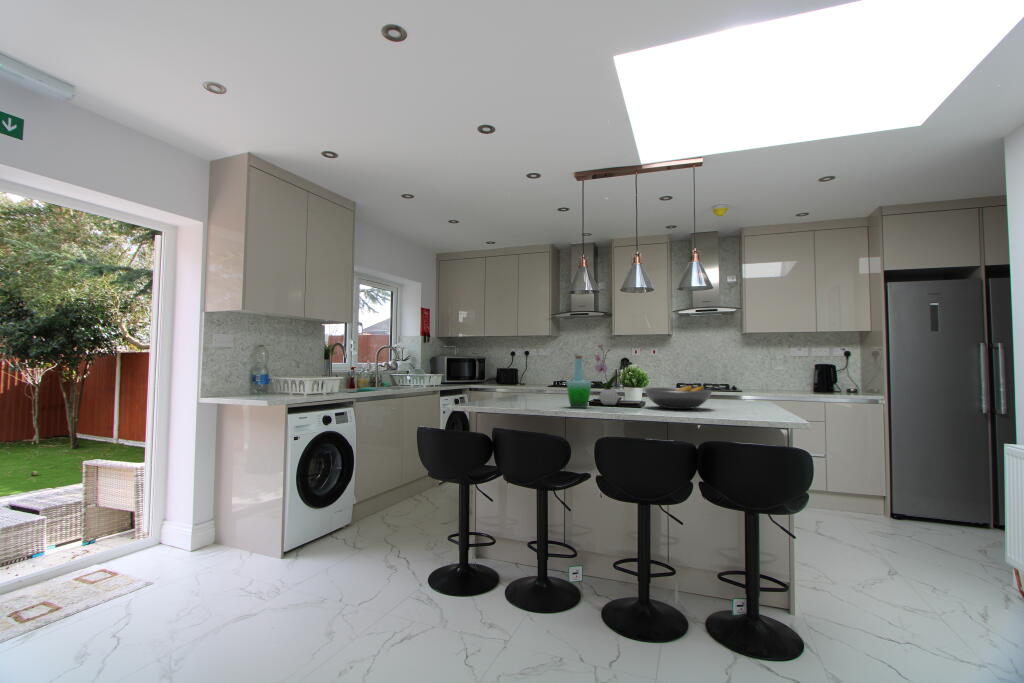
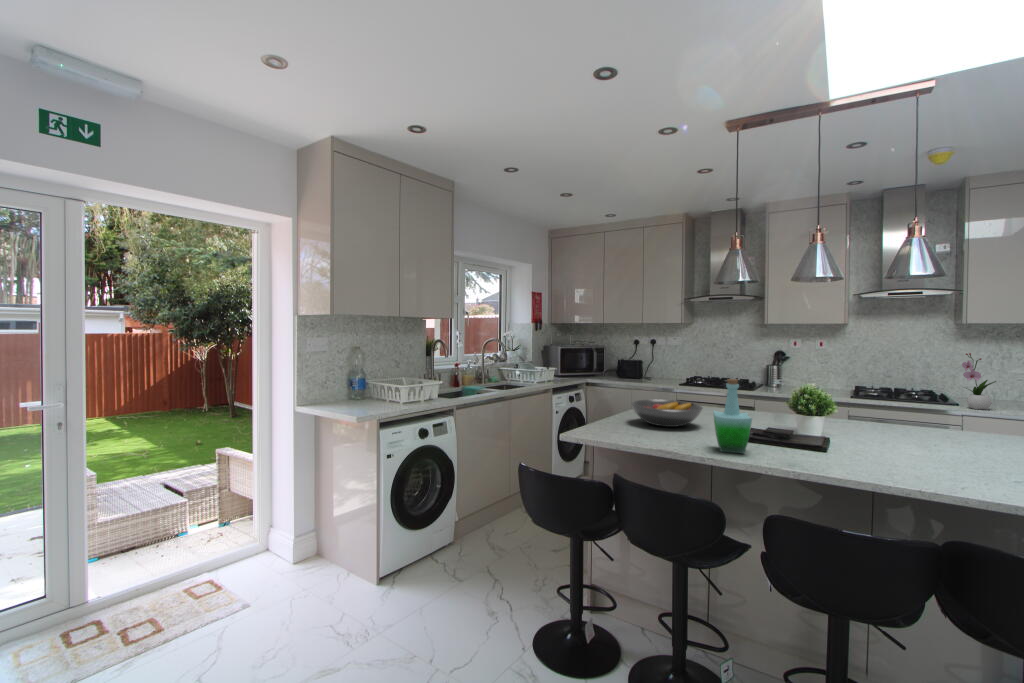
flower arrangement: present [595,345,620,405] -> present [962,353,996,410]
fruit bowl: present [644,386,712,409] -> present [631,399,703,427]

